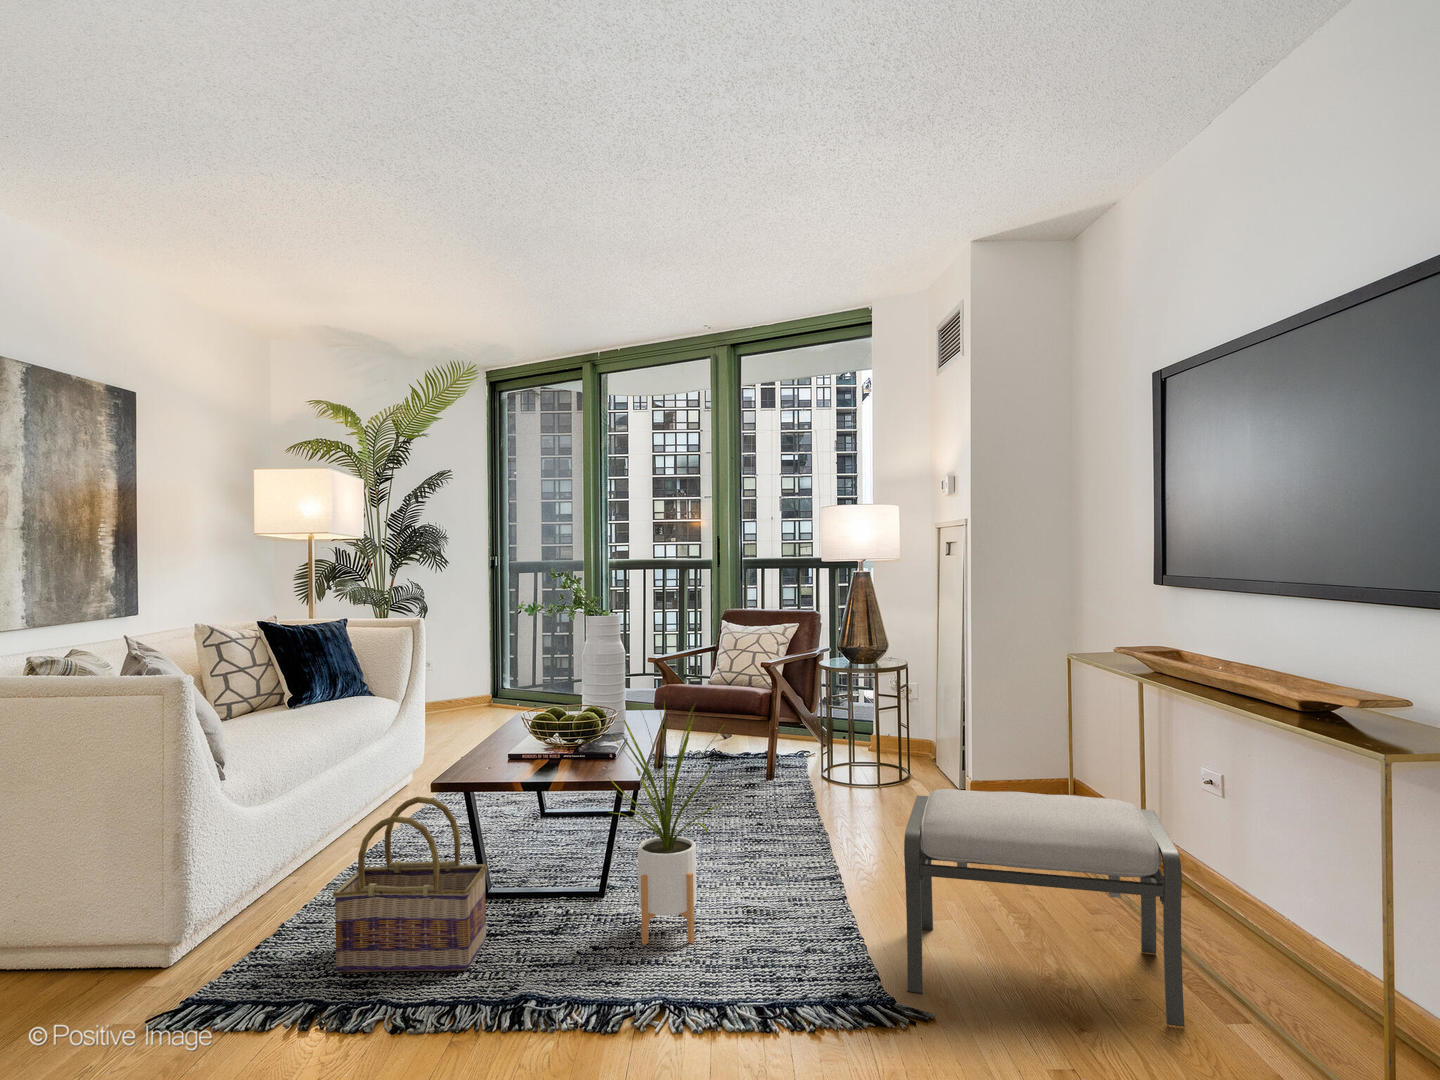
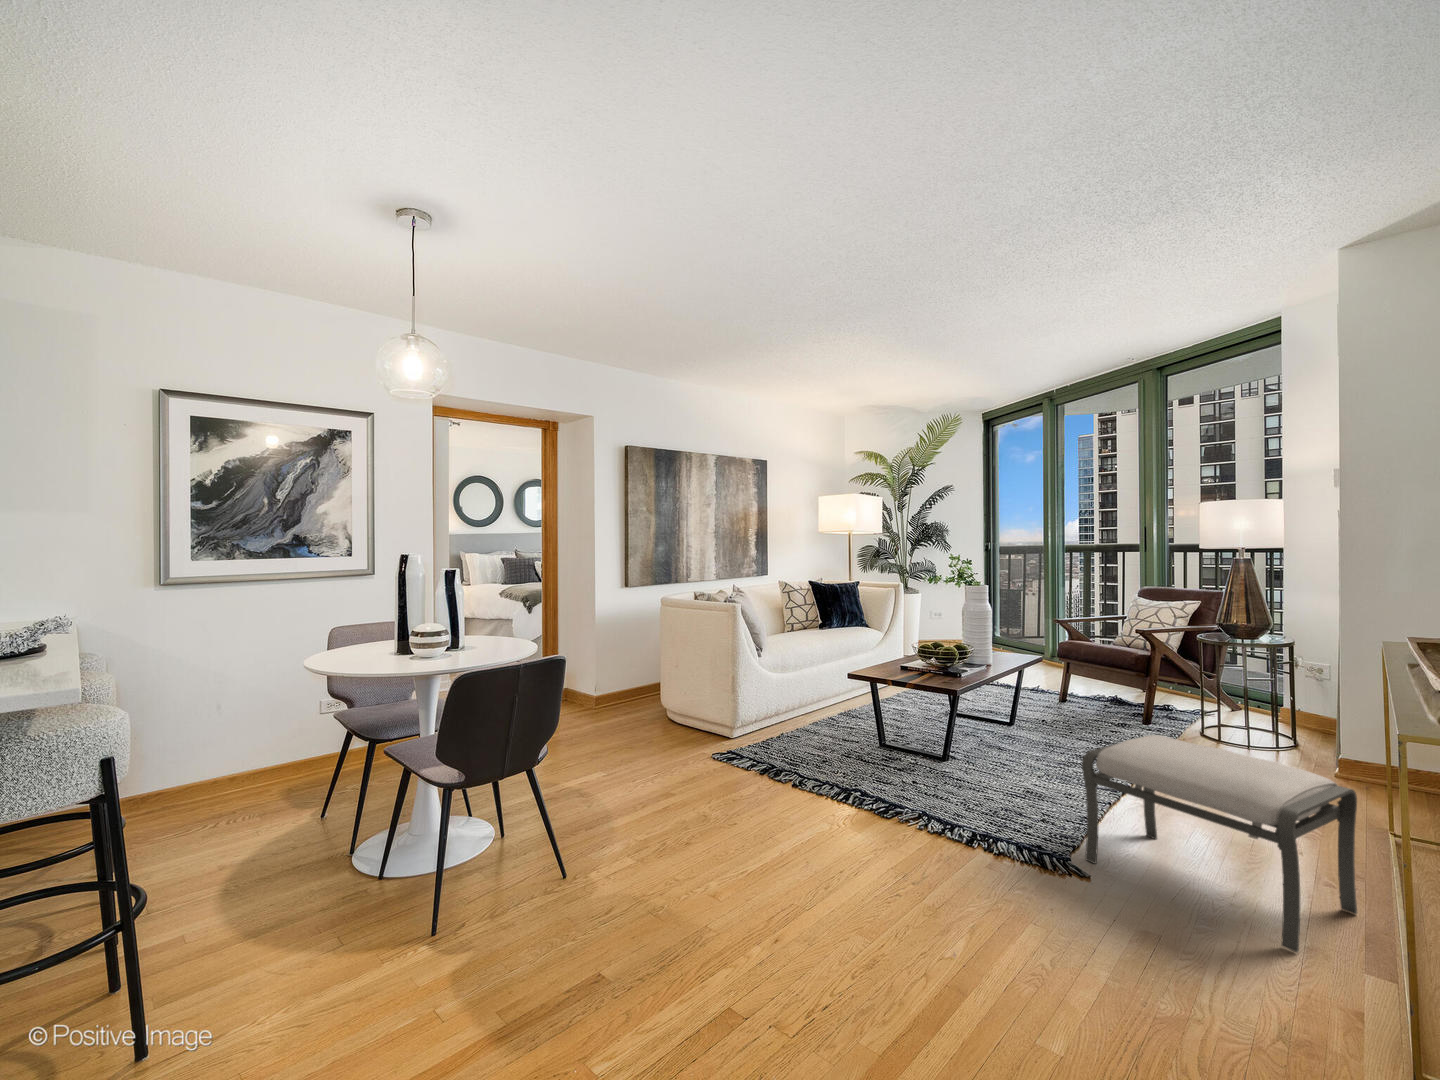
house plant: present [607,703,724,945] -> none [923,644,1006,796]
basket: present [333,797,487,972] -> none [787,680,864,773]

